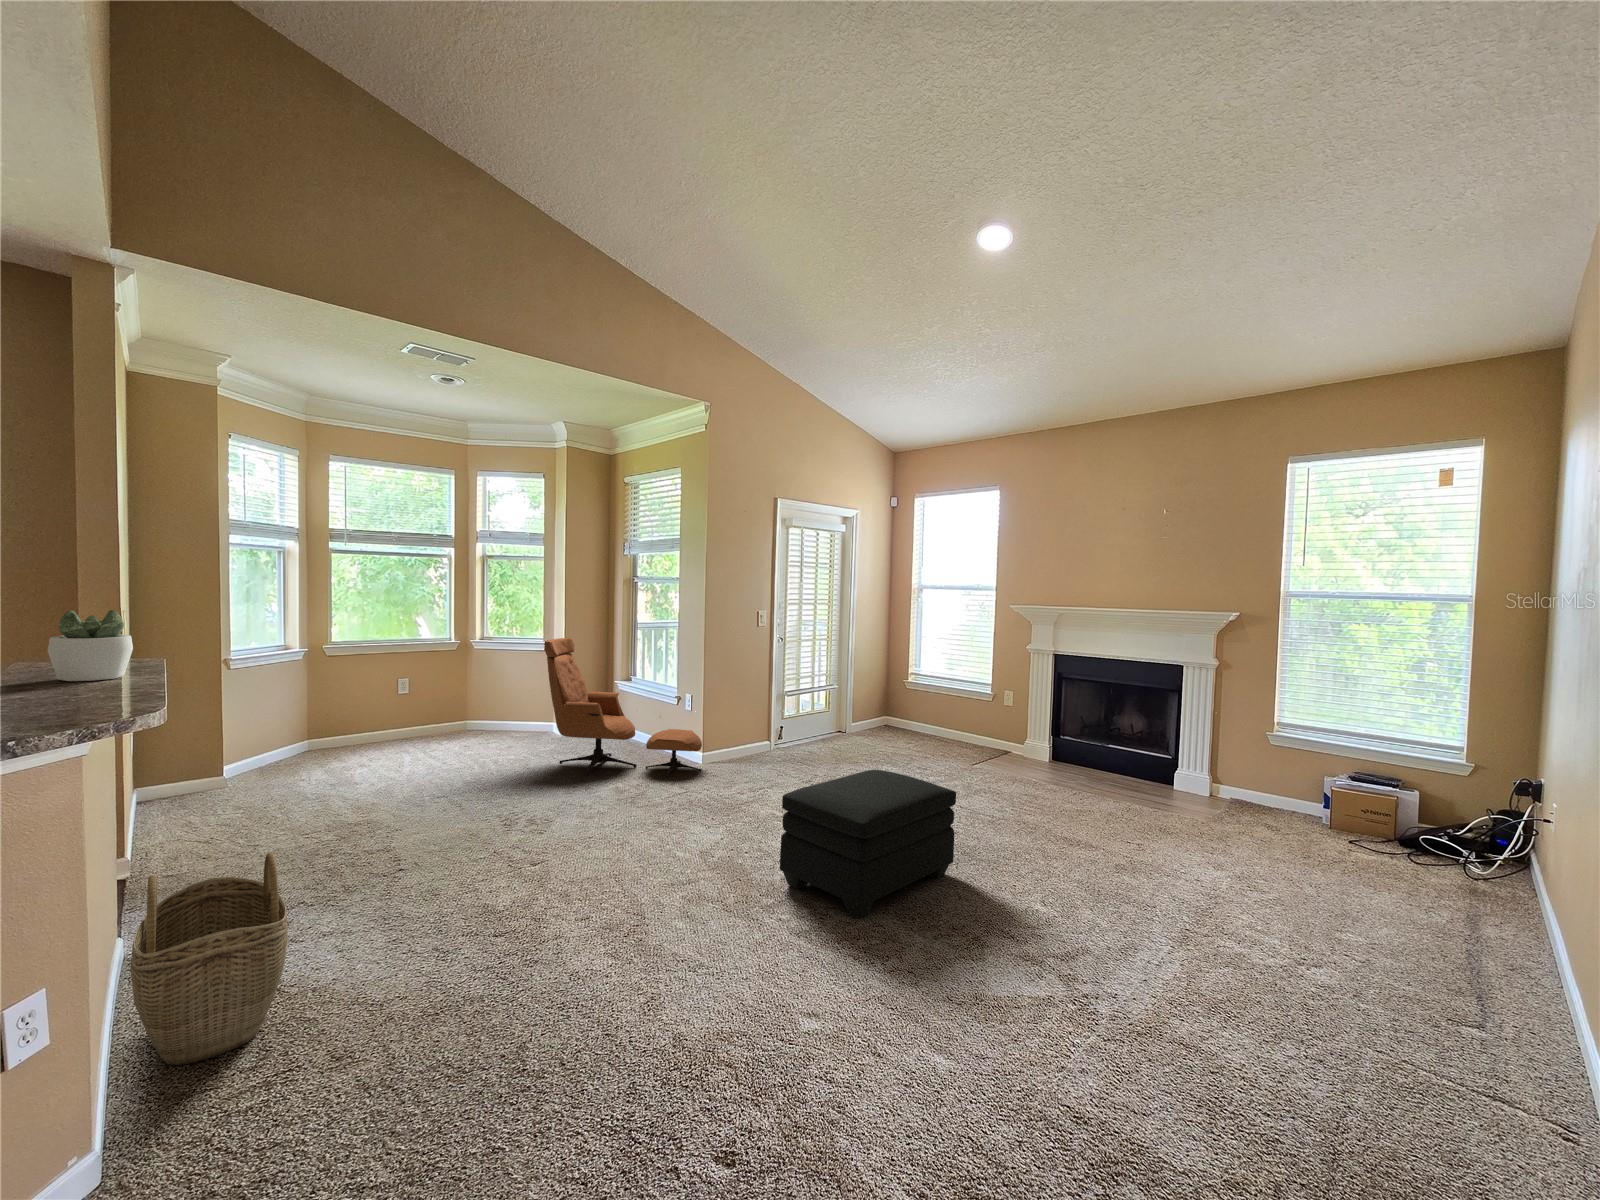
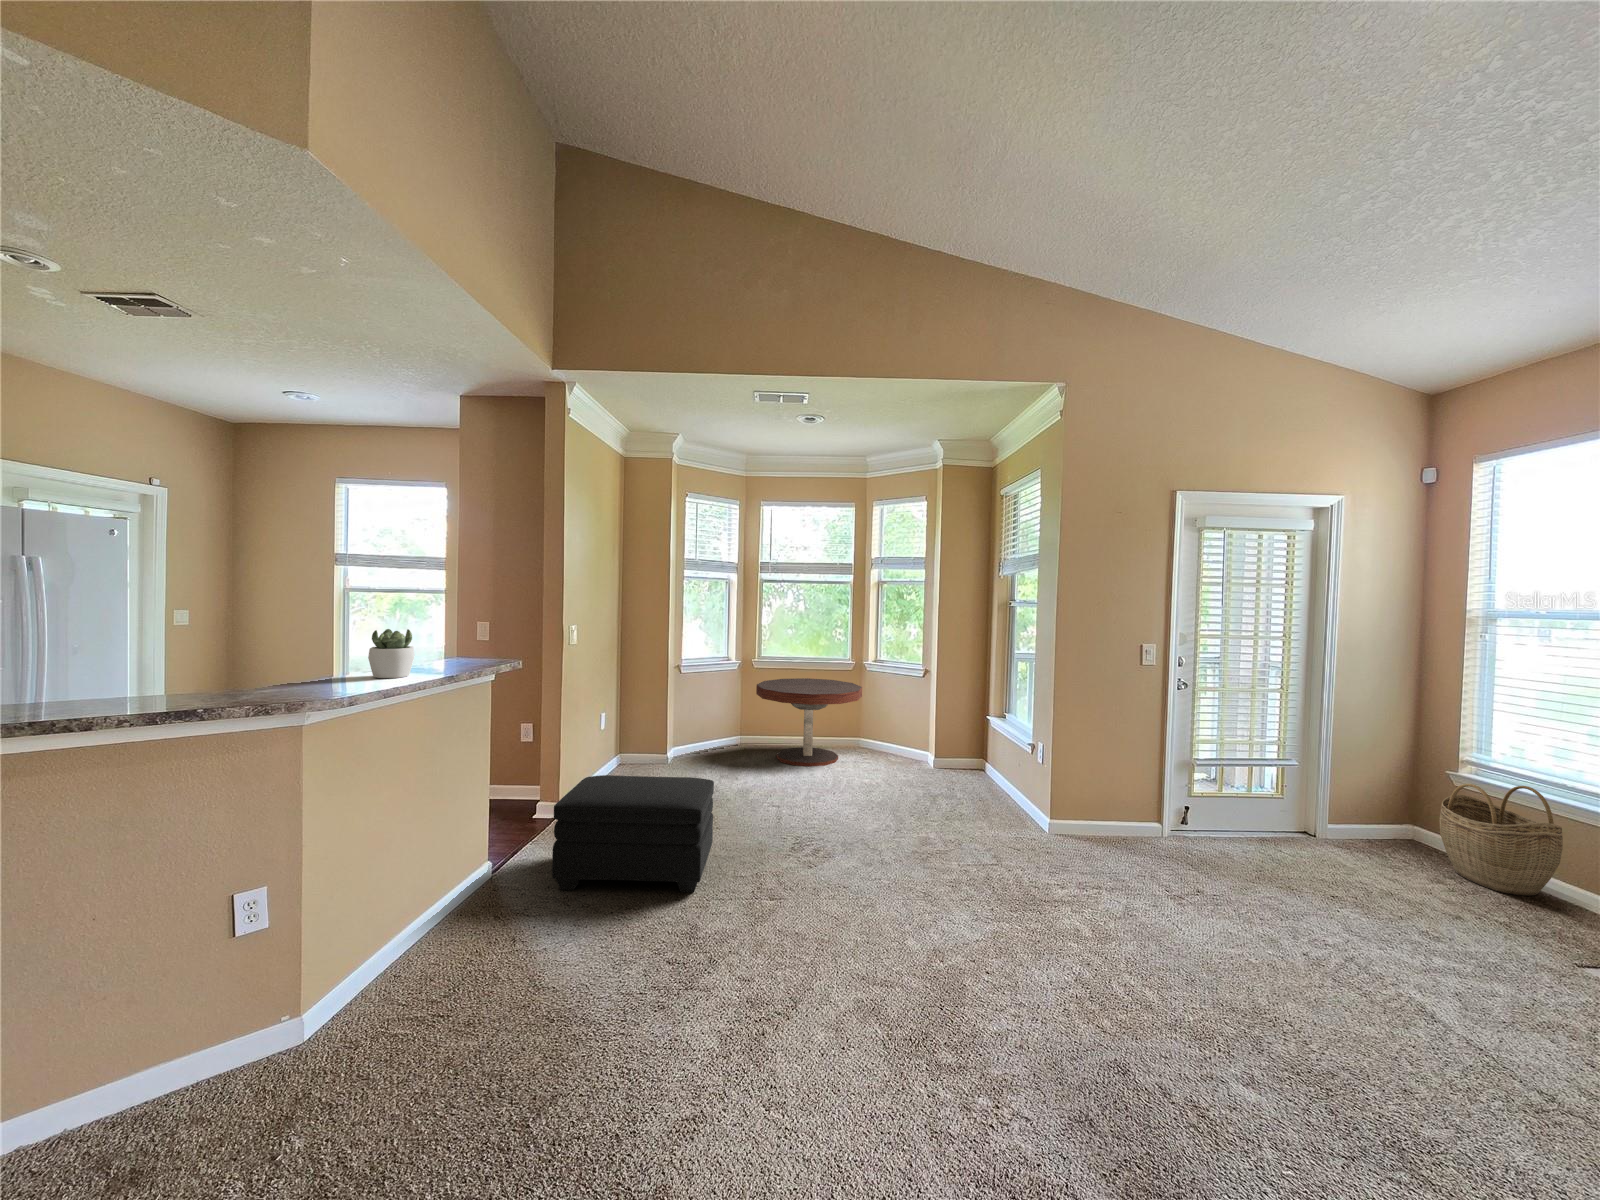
lounge chair: present [544,638,702,778] -> none [885,665,1048,841]
coffee table: none [348,664,481,761] -> present [756,678,862,767]
ottoman: present [780,770,956,918] -> present [552,775,714,893]
woven basket: present [130,852,288,1065] -> present [1439,784,1563,895]

